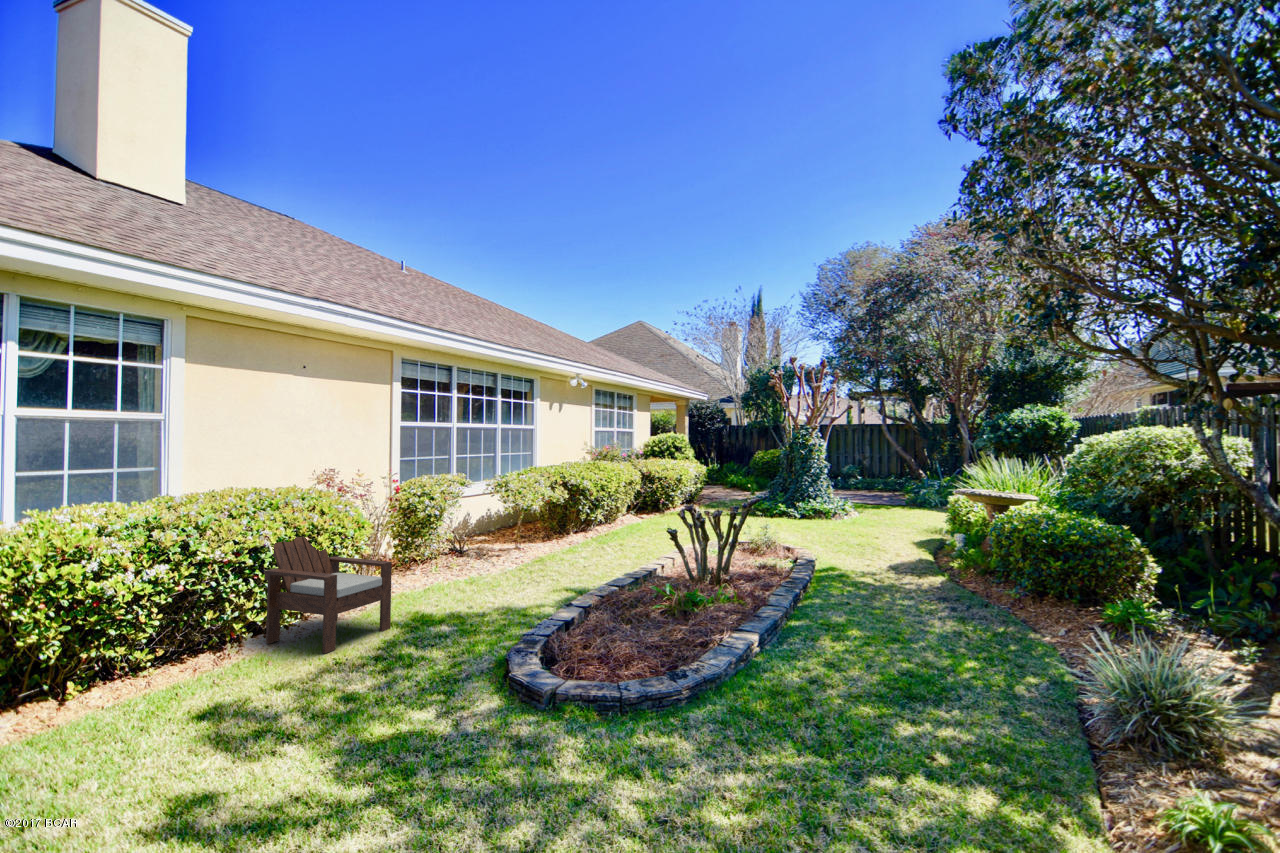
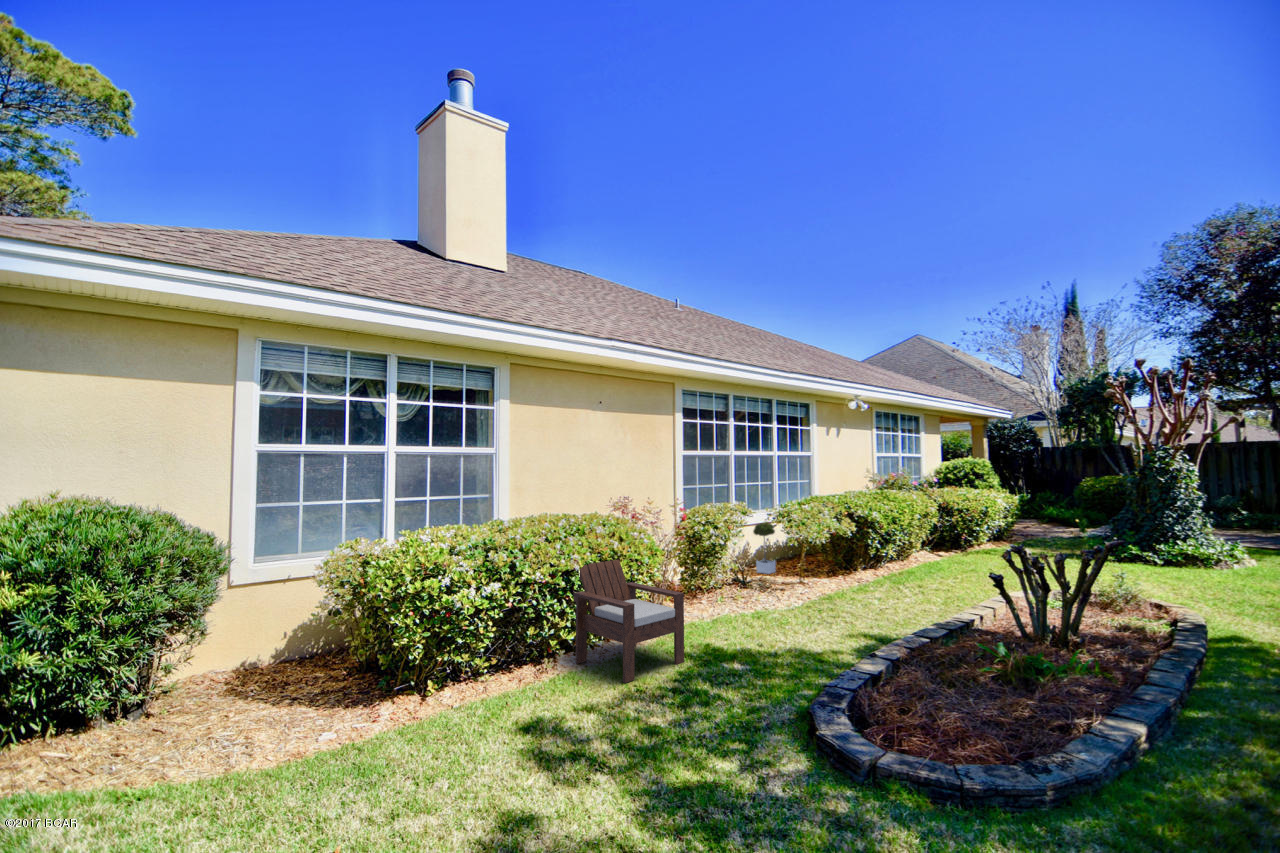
potted tree: none [472,493,494,544] -> present [753,523,776,574]

